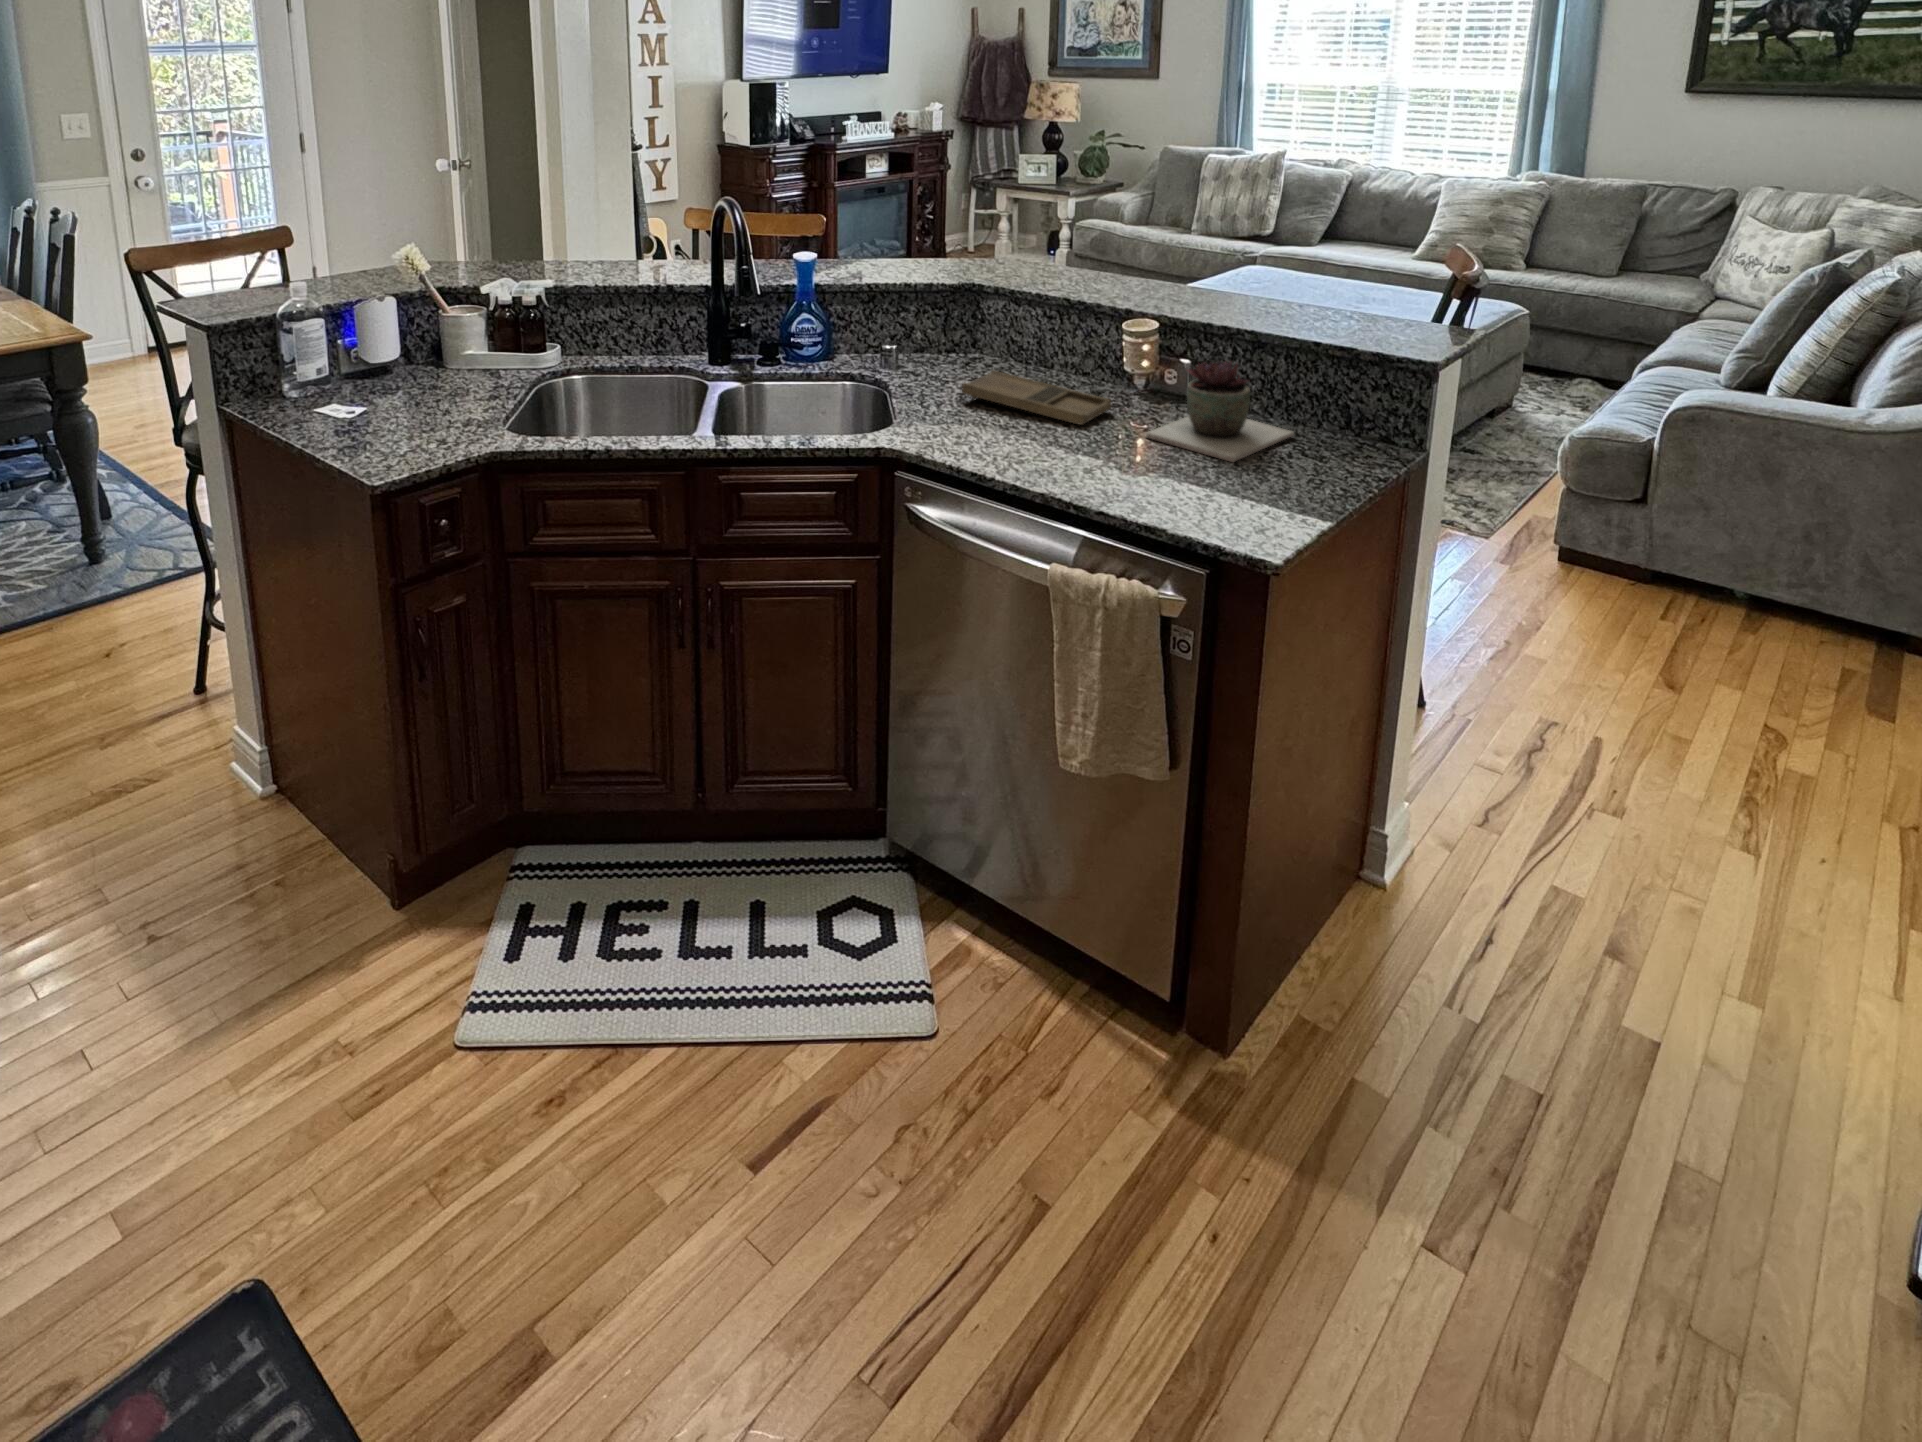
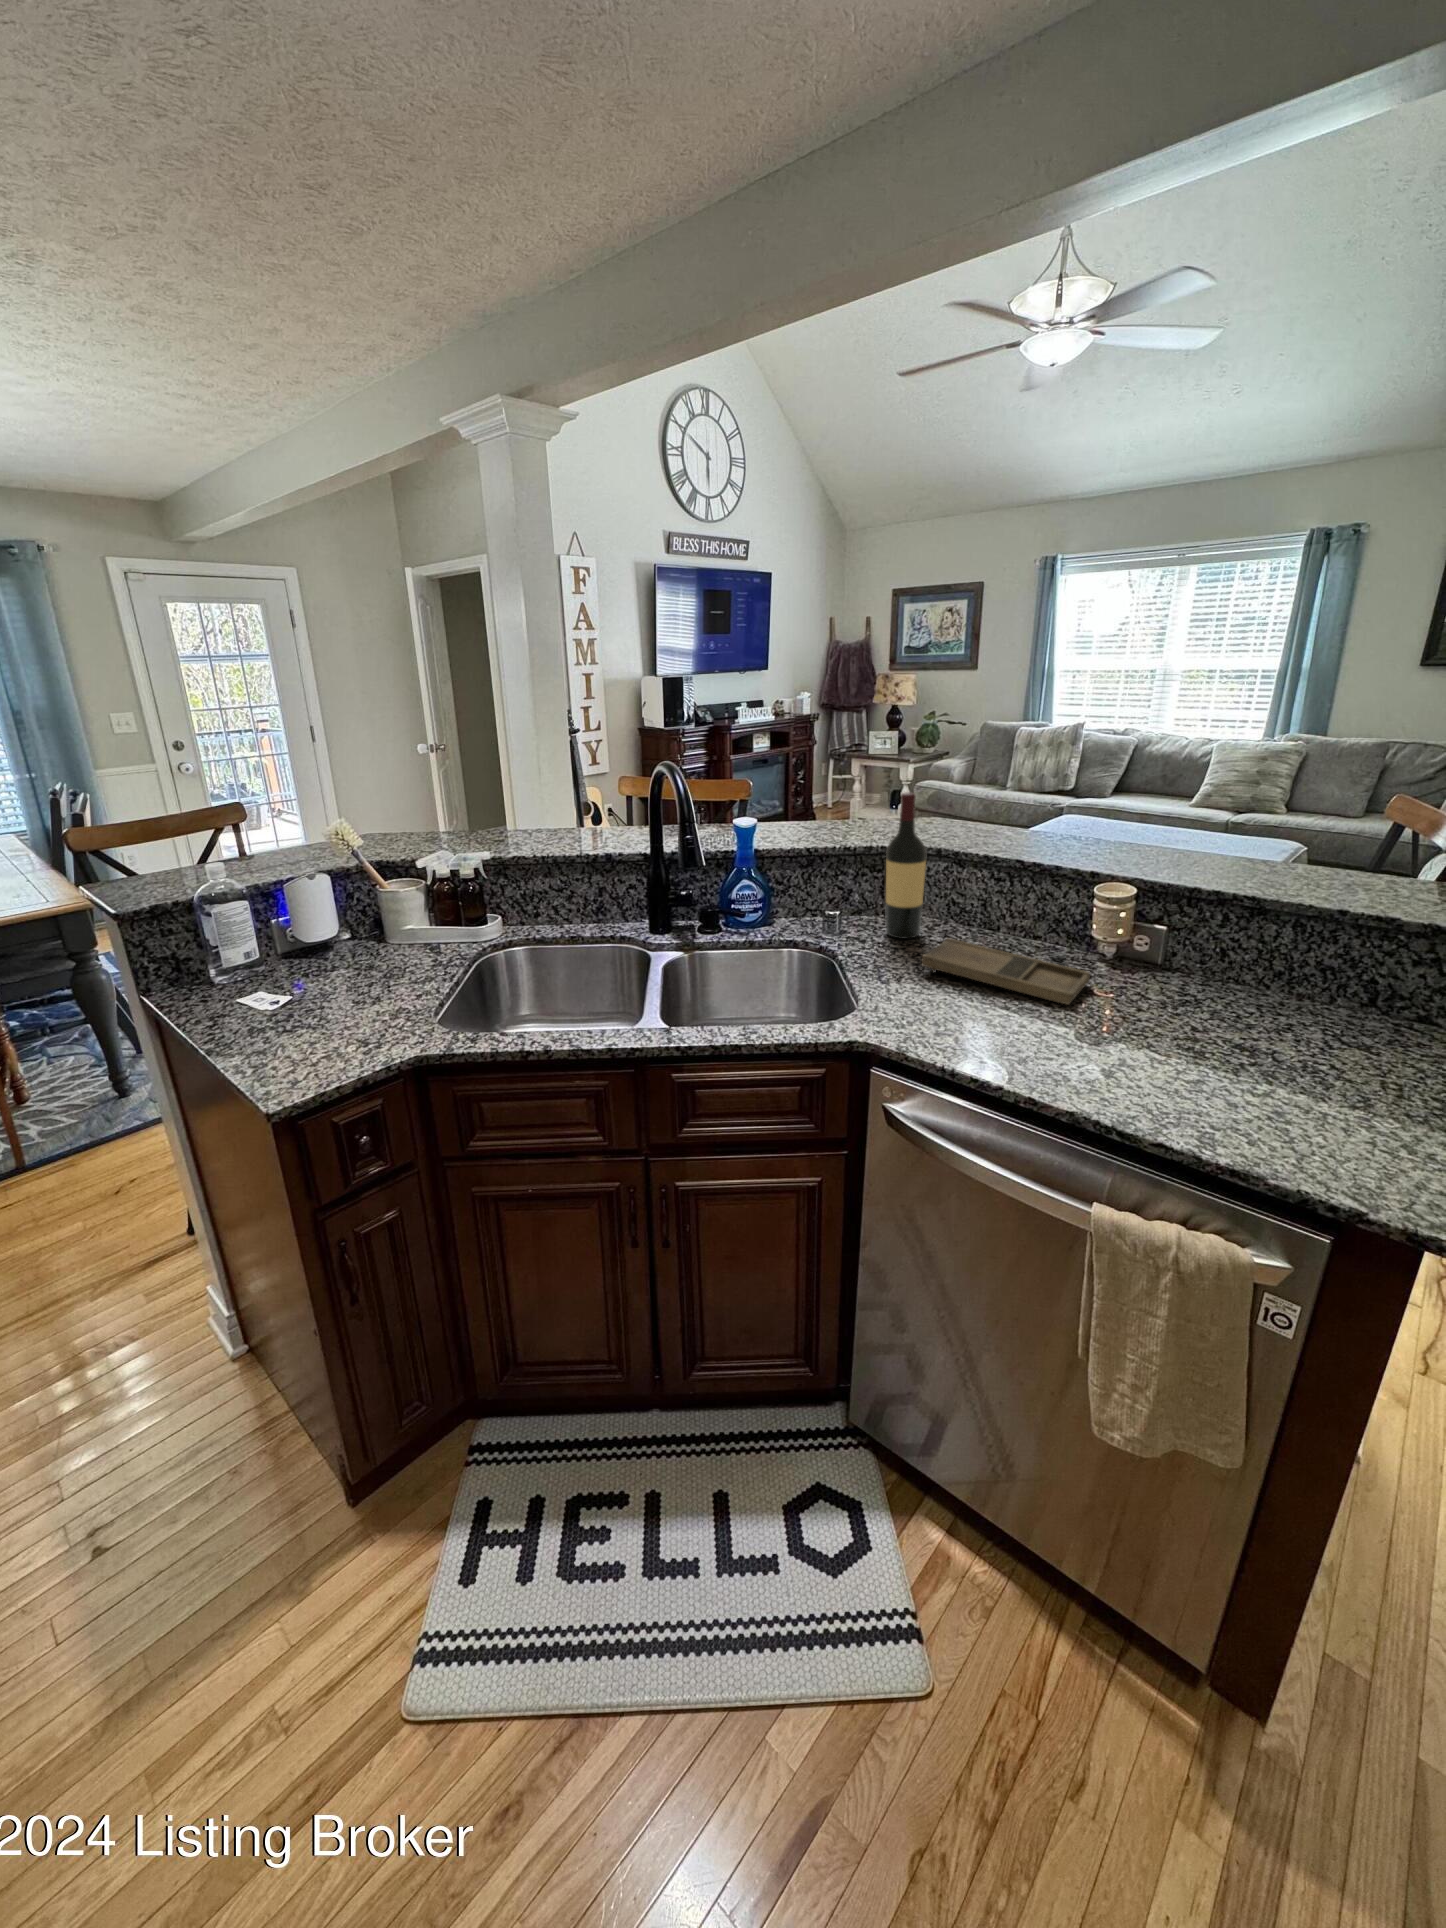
wine bottle: none [941,232,979,374] -> present [886,792,926,939]
succulent plant: present [1146,361,1294,462] -> none [1150,933,1319,1059]

